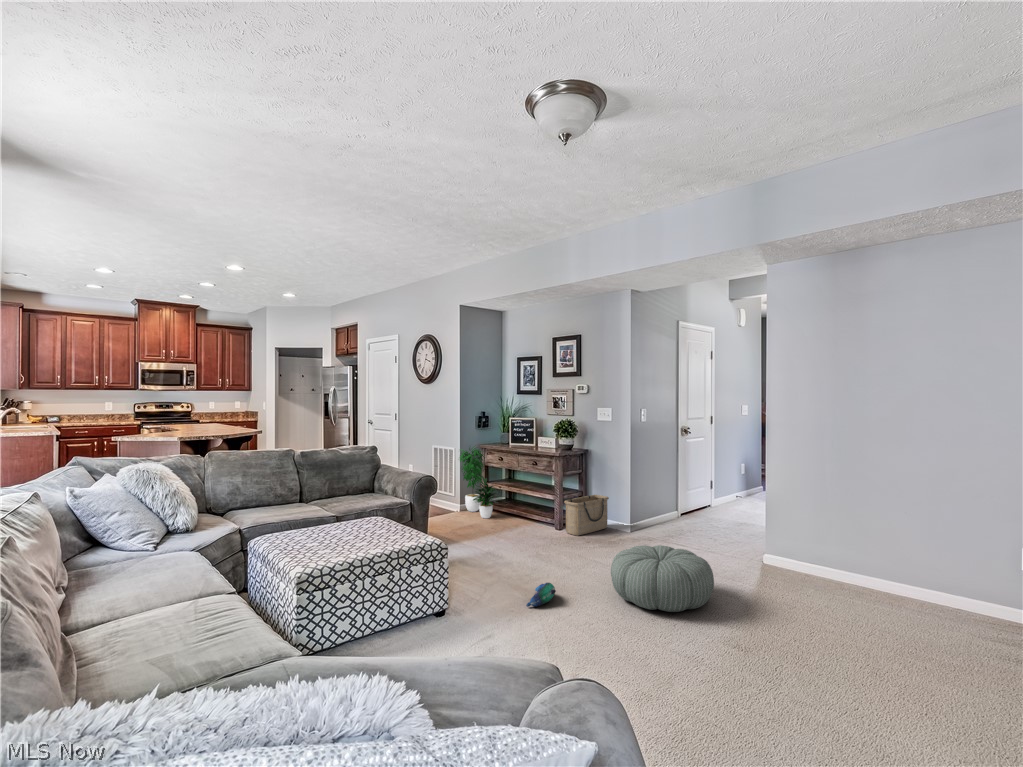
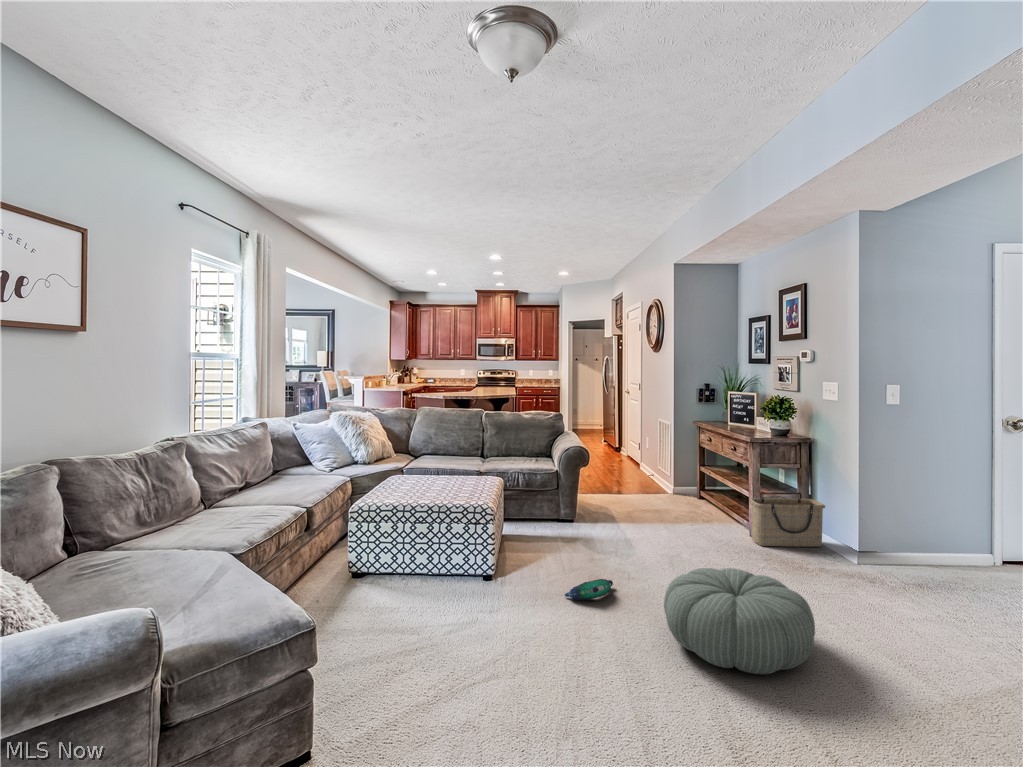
potted plant: present [460,448,496,518] -> none [667,419,704,505]

